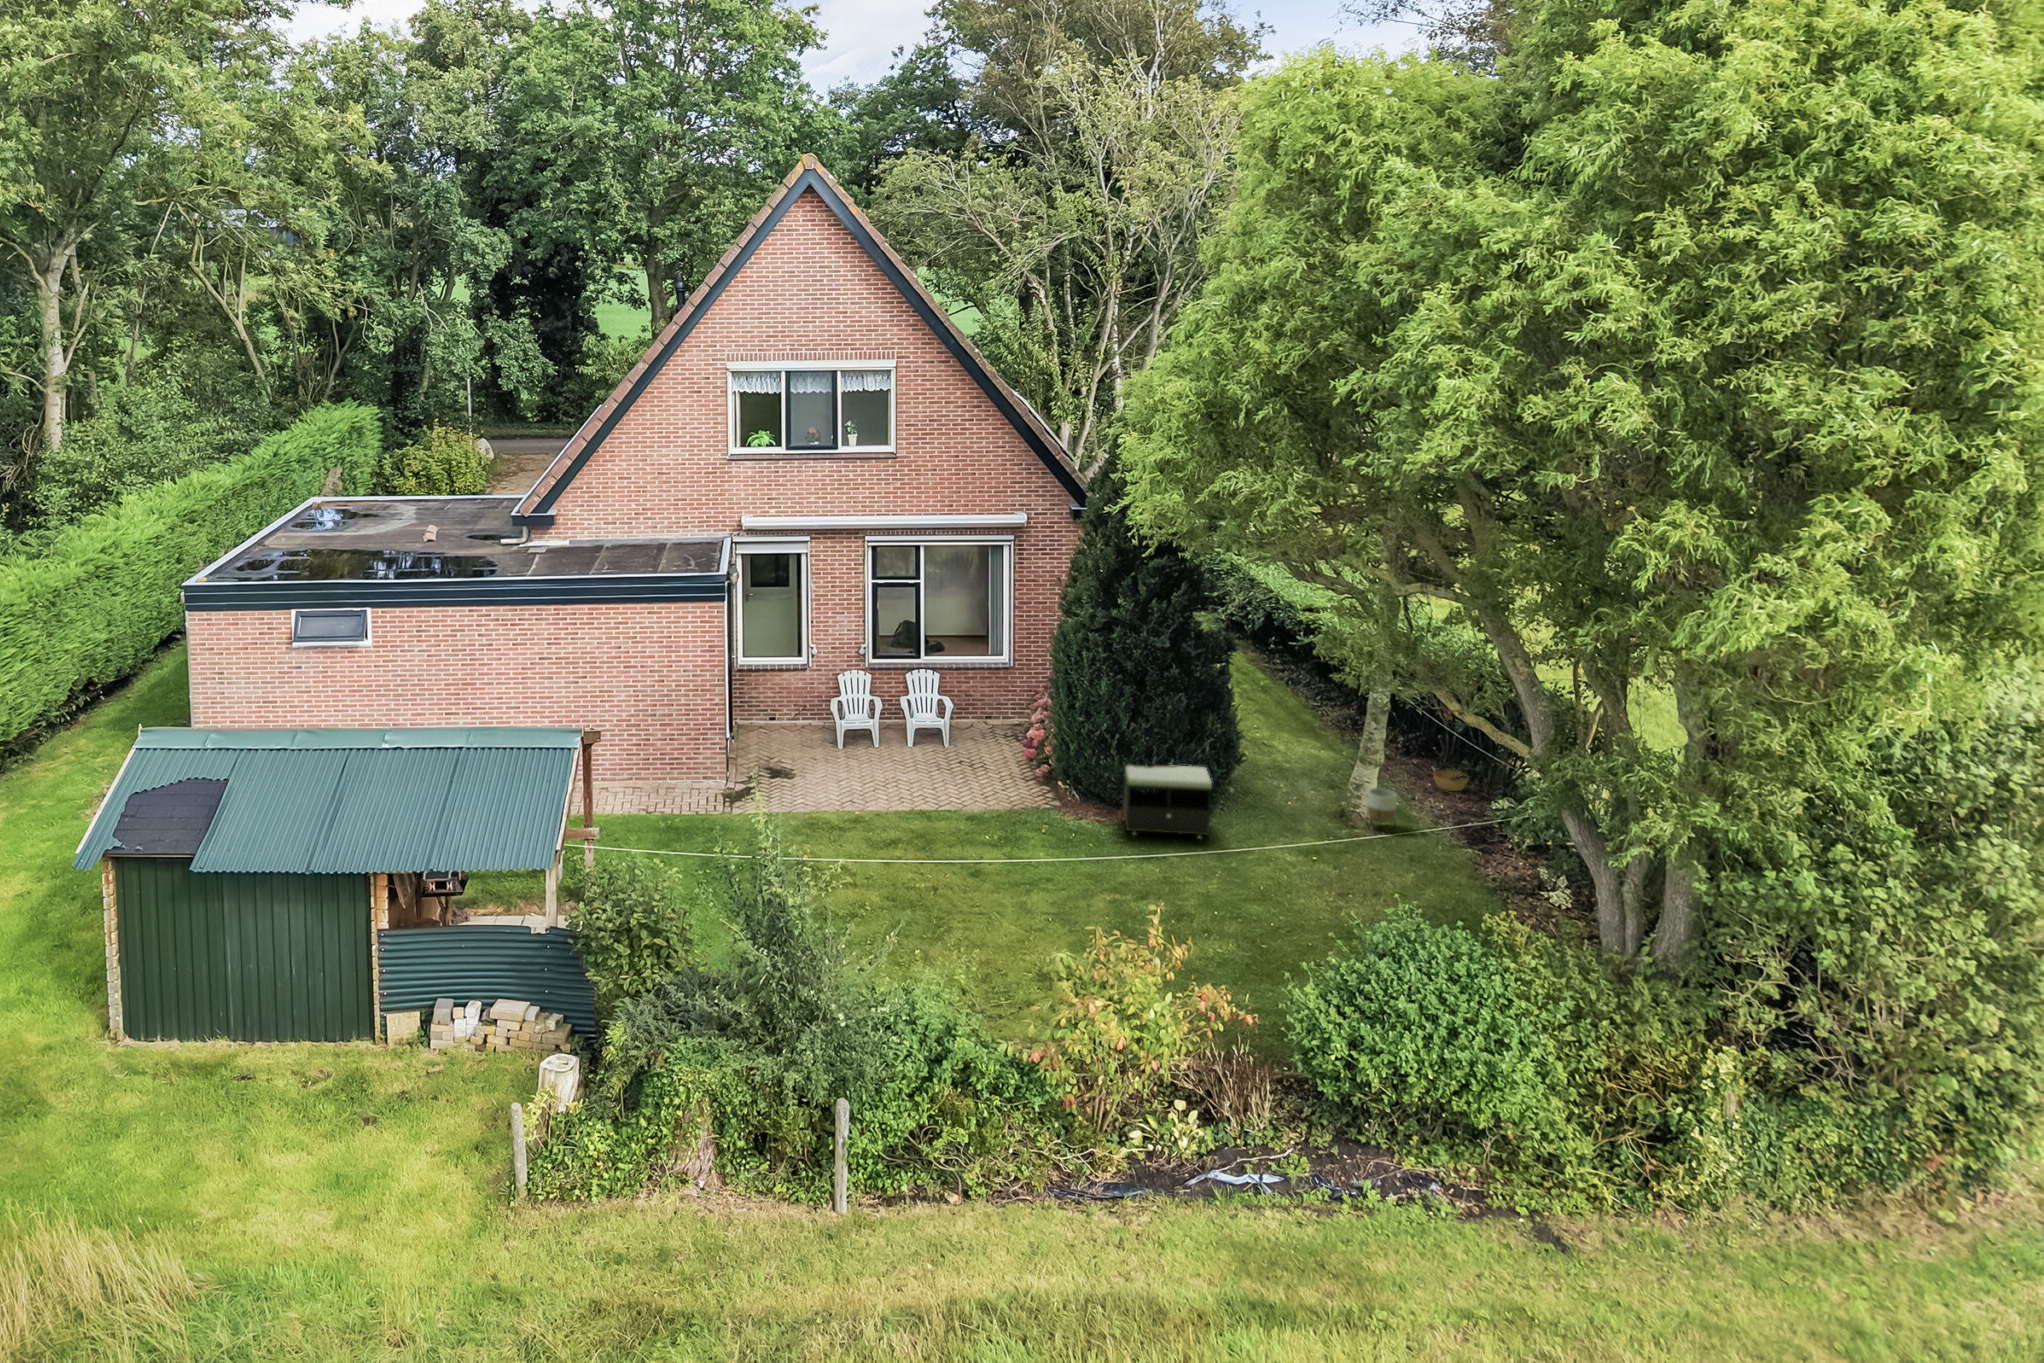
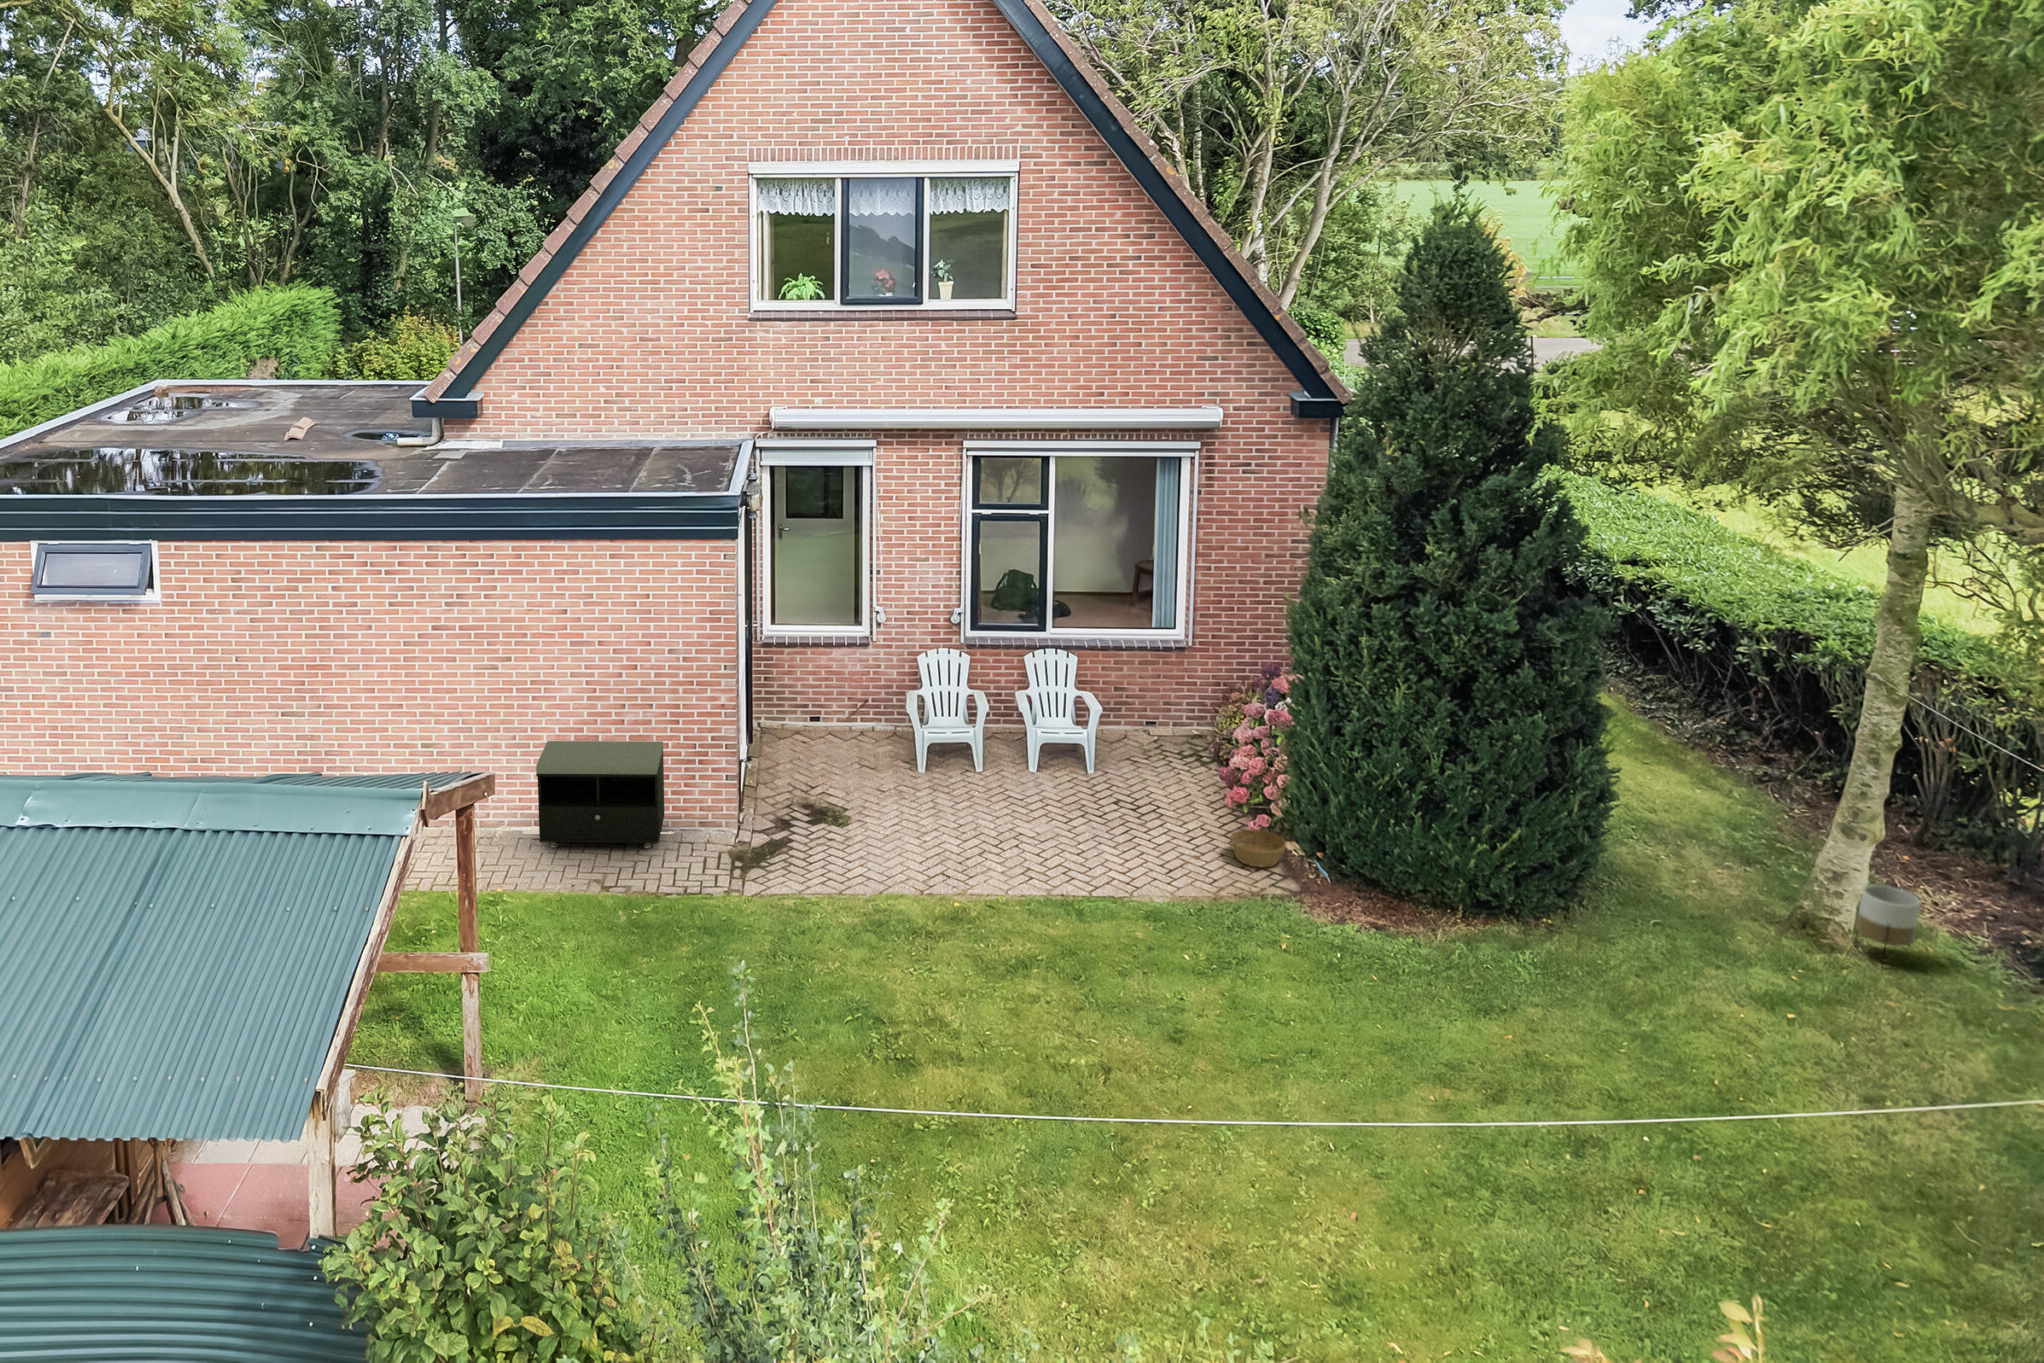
storage bench: present [1123,765,1212,838] -> present [536,741,664,848]
basket: present [1433,770,1468,791] -> present [1230,829,1287,867]

